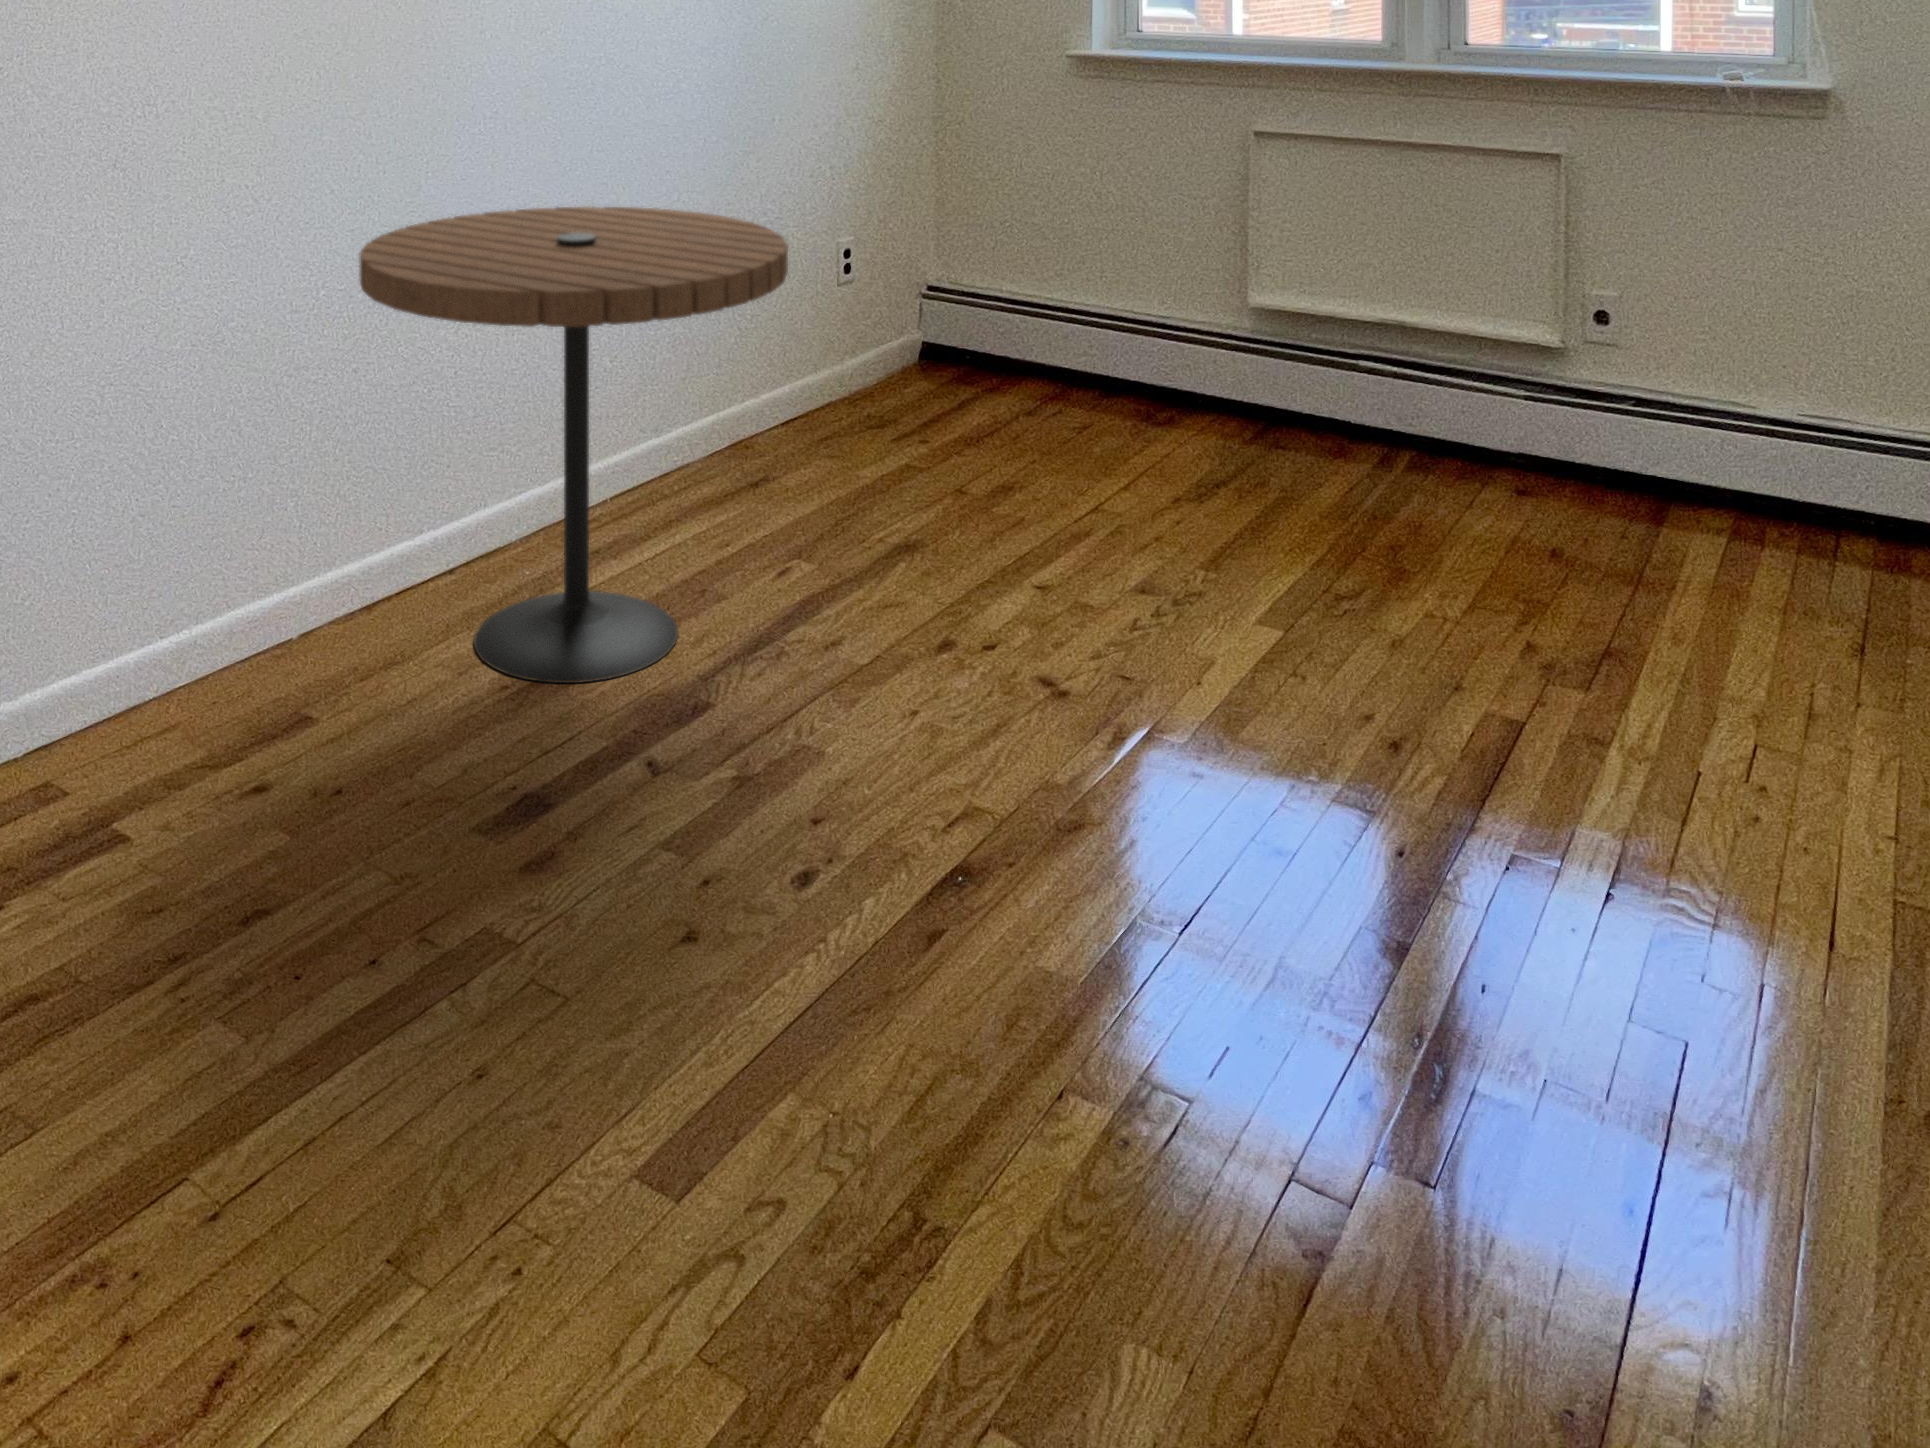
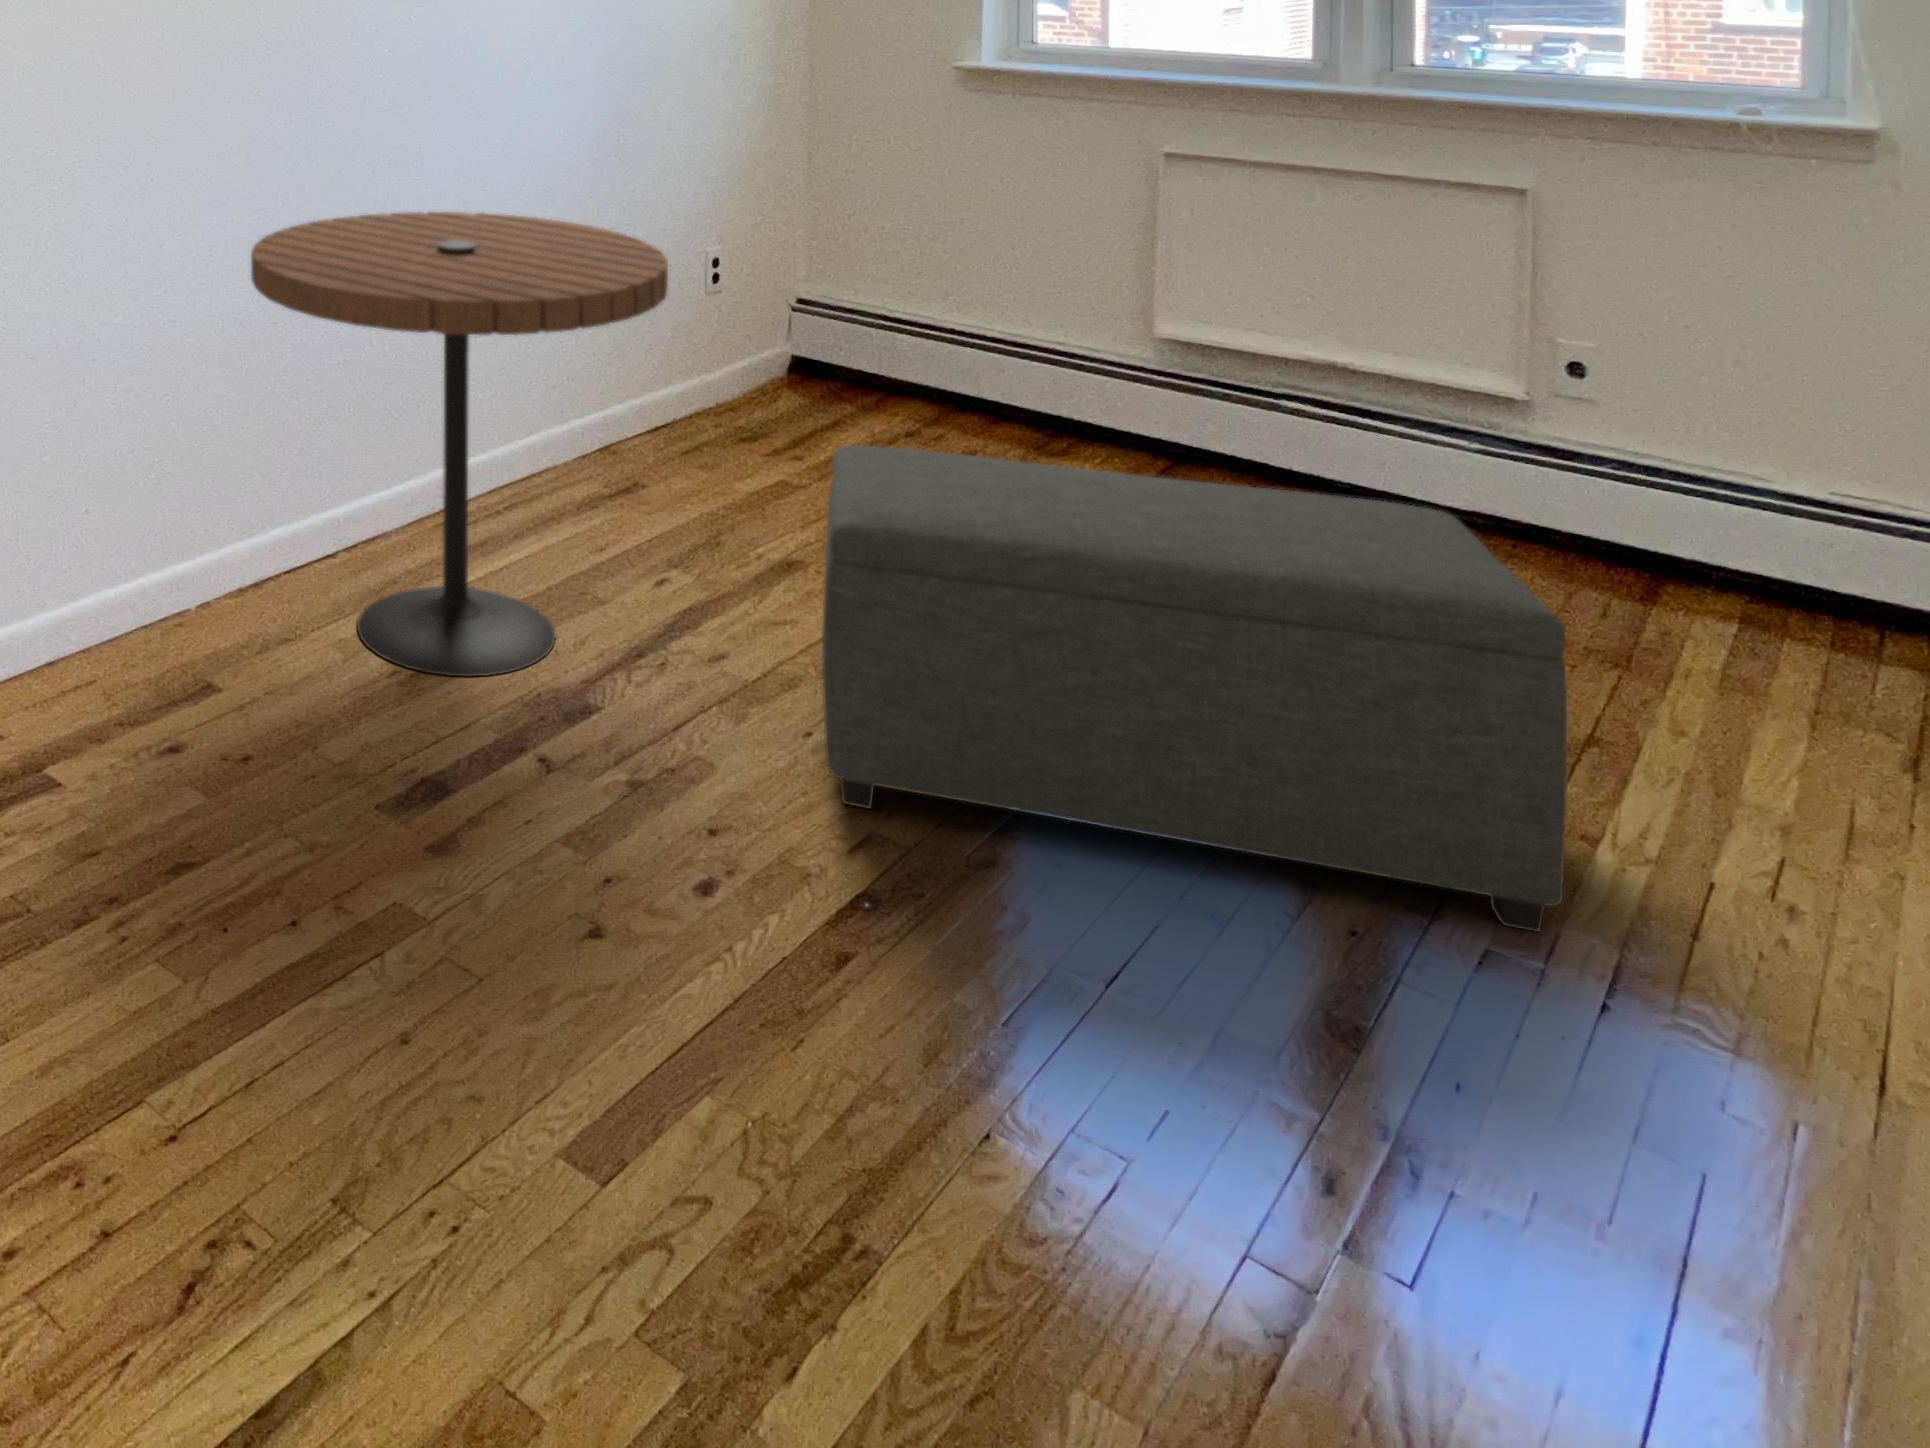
ottoman: none [931,419,1580,832] -> present [822,445,1567,932]

